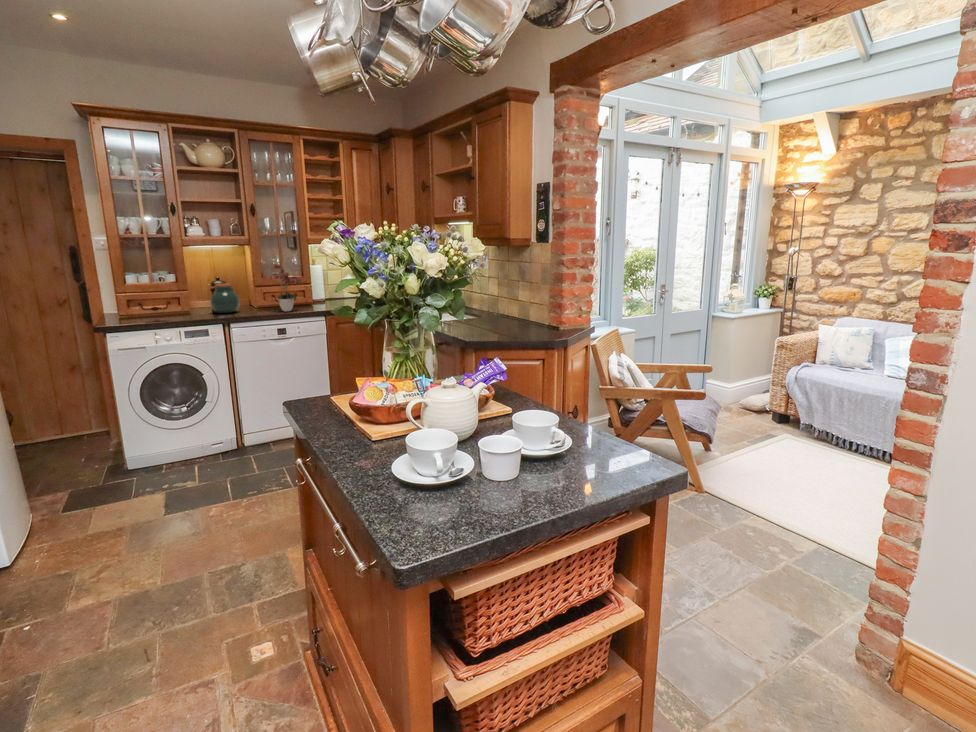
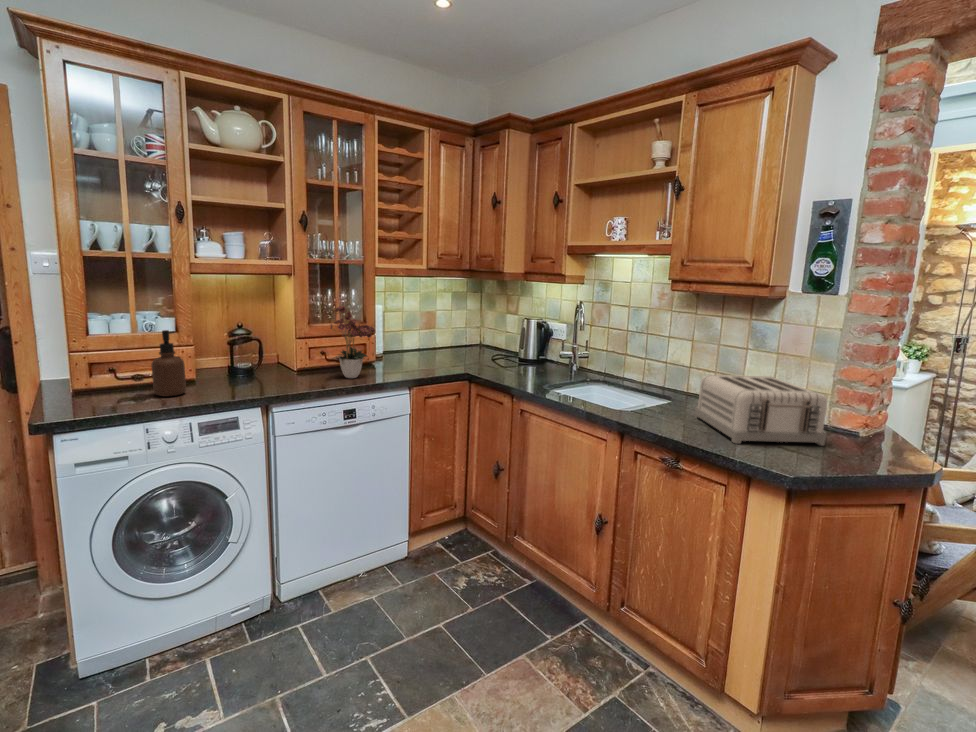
soap dispenser: none [159,280,180,319] -> present [151,330,186,396]
jar: present [211,284,239,313] -> none [233,334,278,382]
toaster: none [468,298,525,335] -> present [695,375,827,445]

